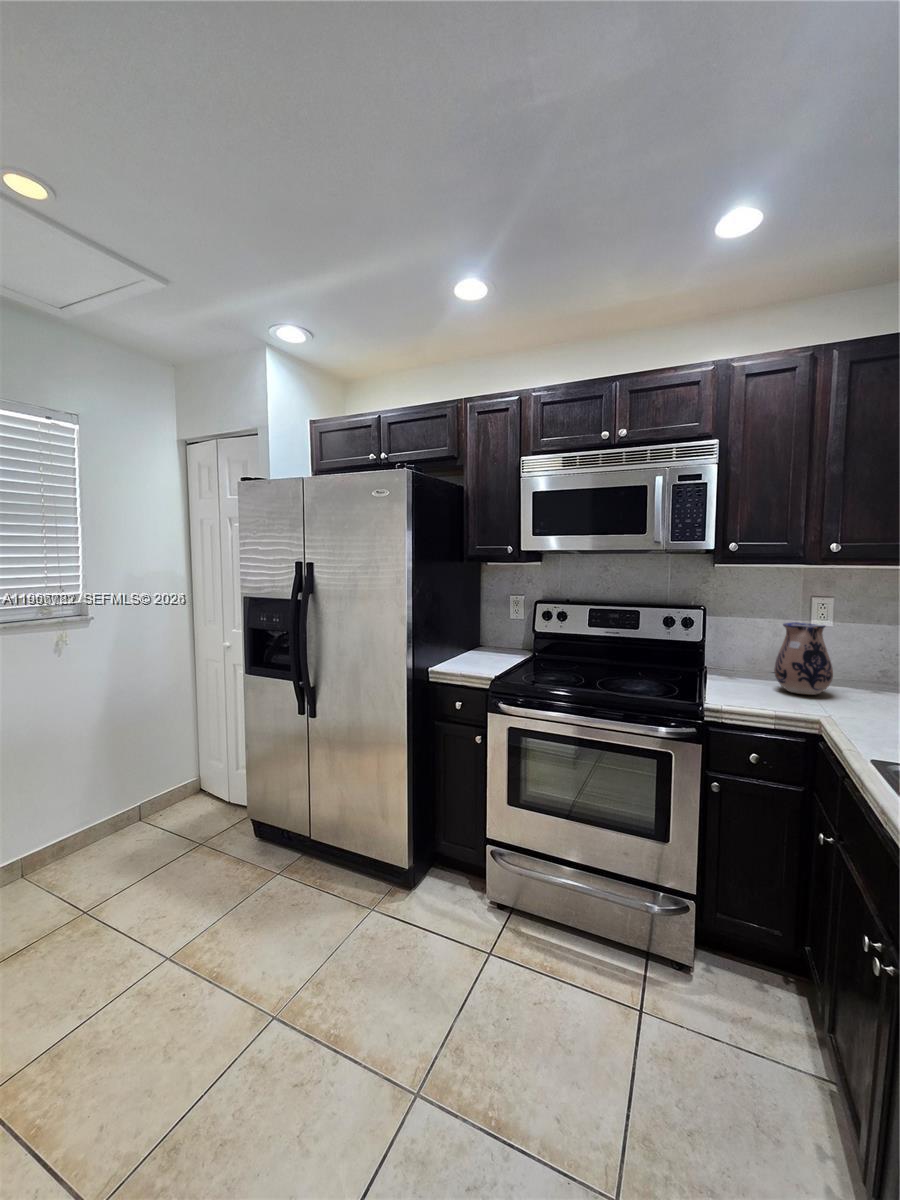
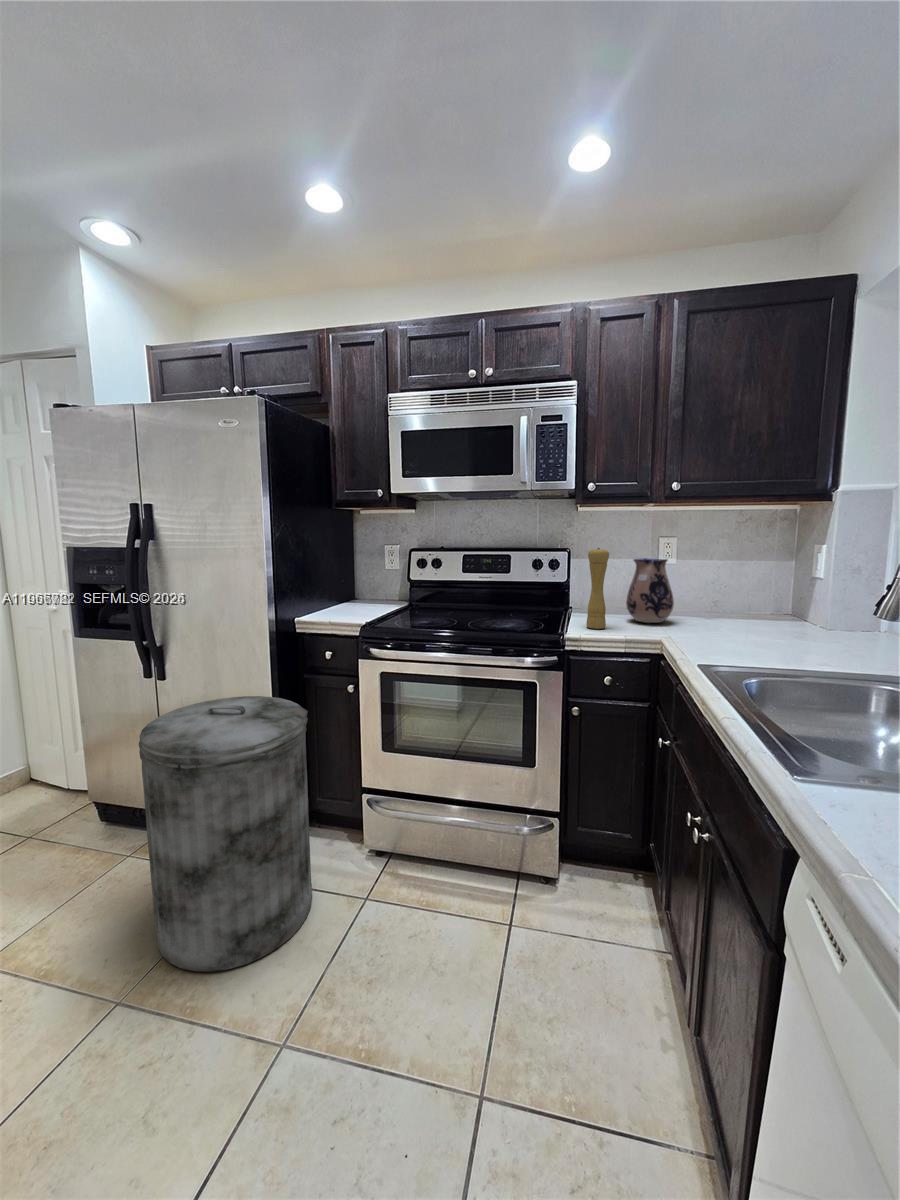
pepper mill: none [728,613,756,699] -> present [587,548,609,629]
trash can: none [296,741,441,1005] -> present [139,696,312,972]

